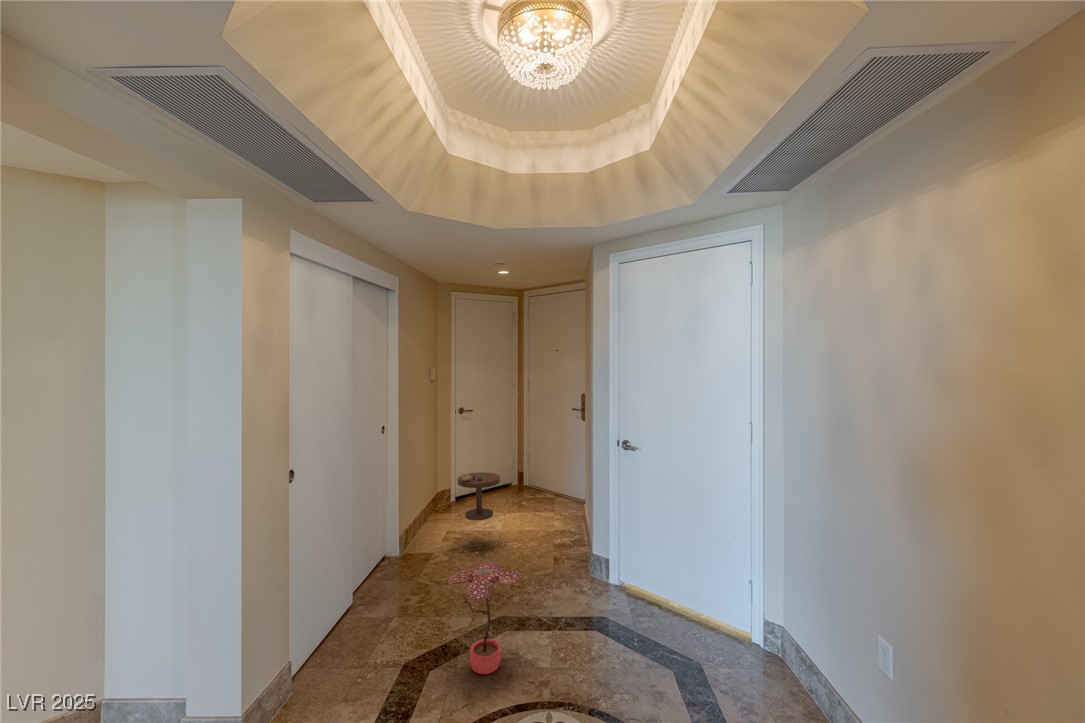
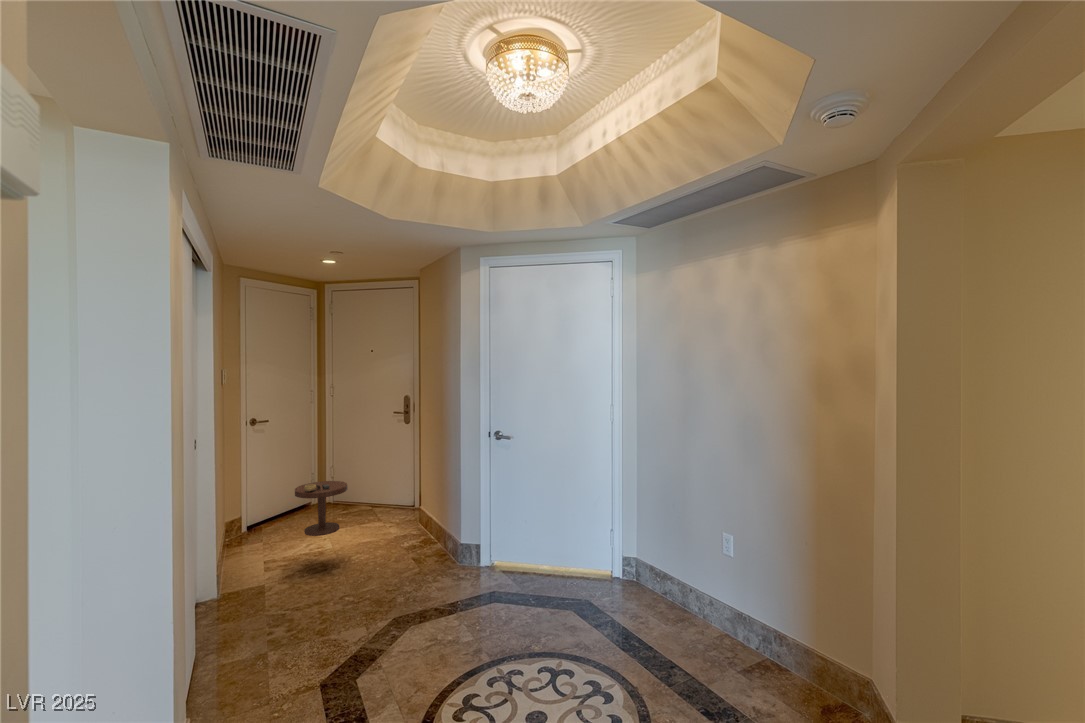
potted plant: present [448,561,522,674] -> none [371,555,446,665]

